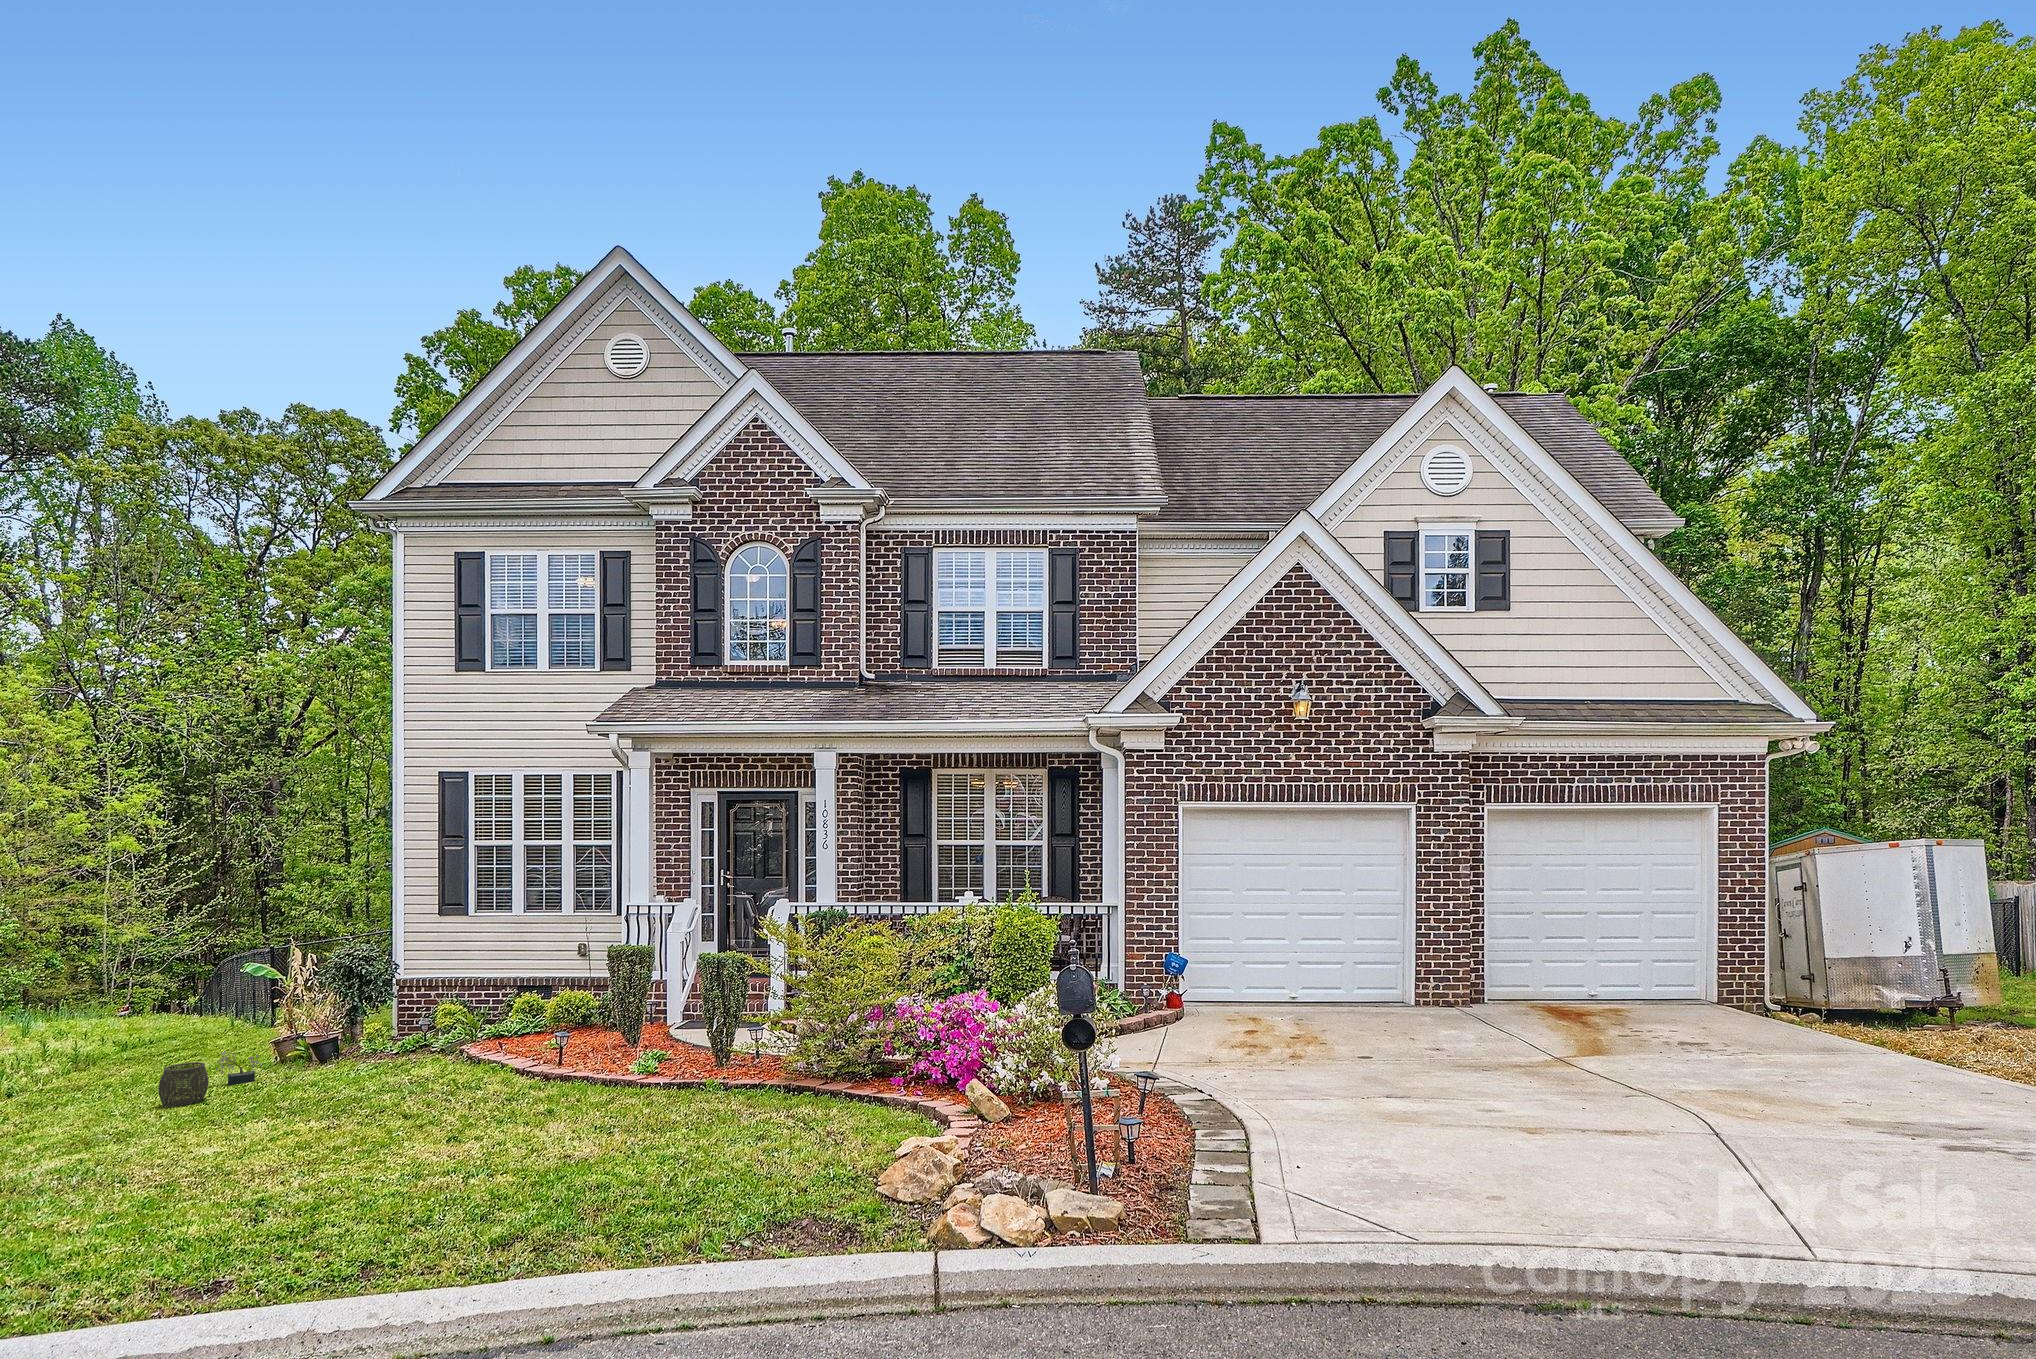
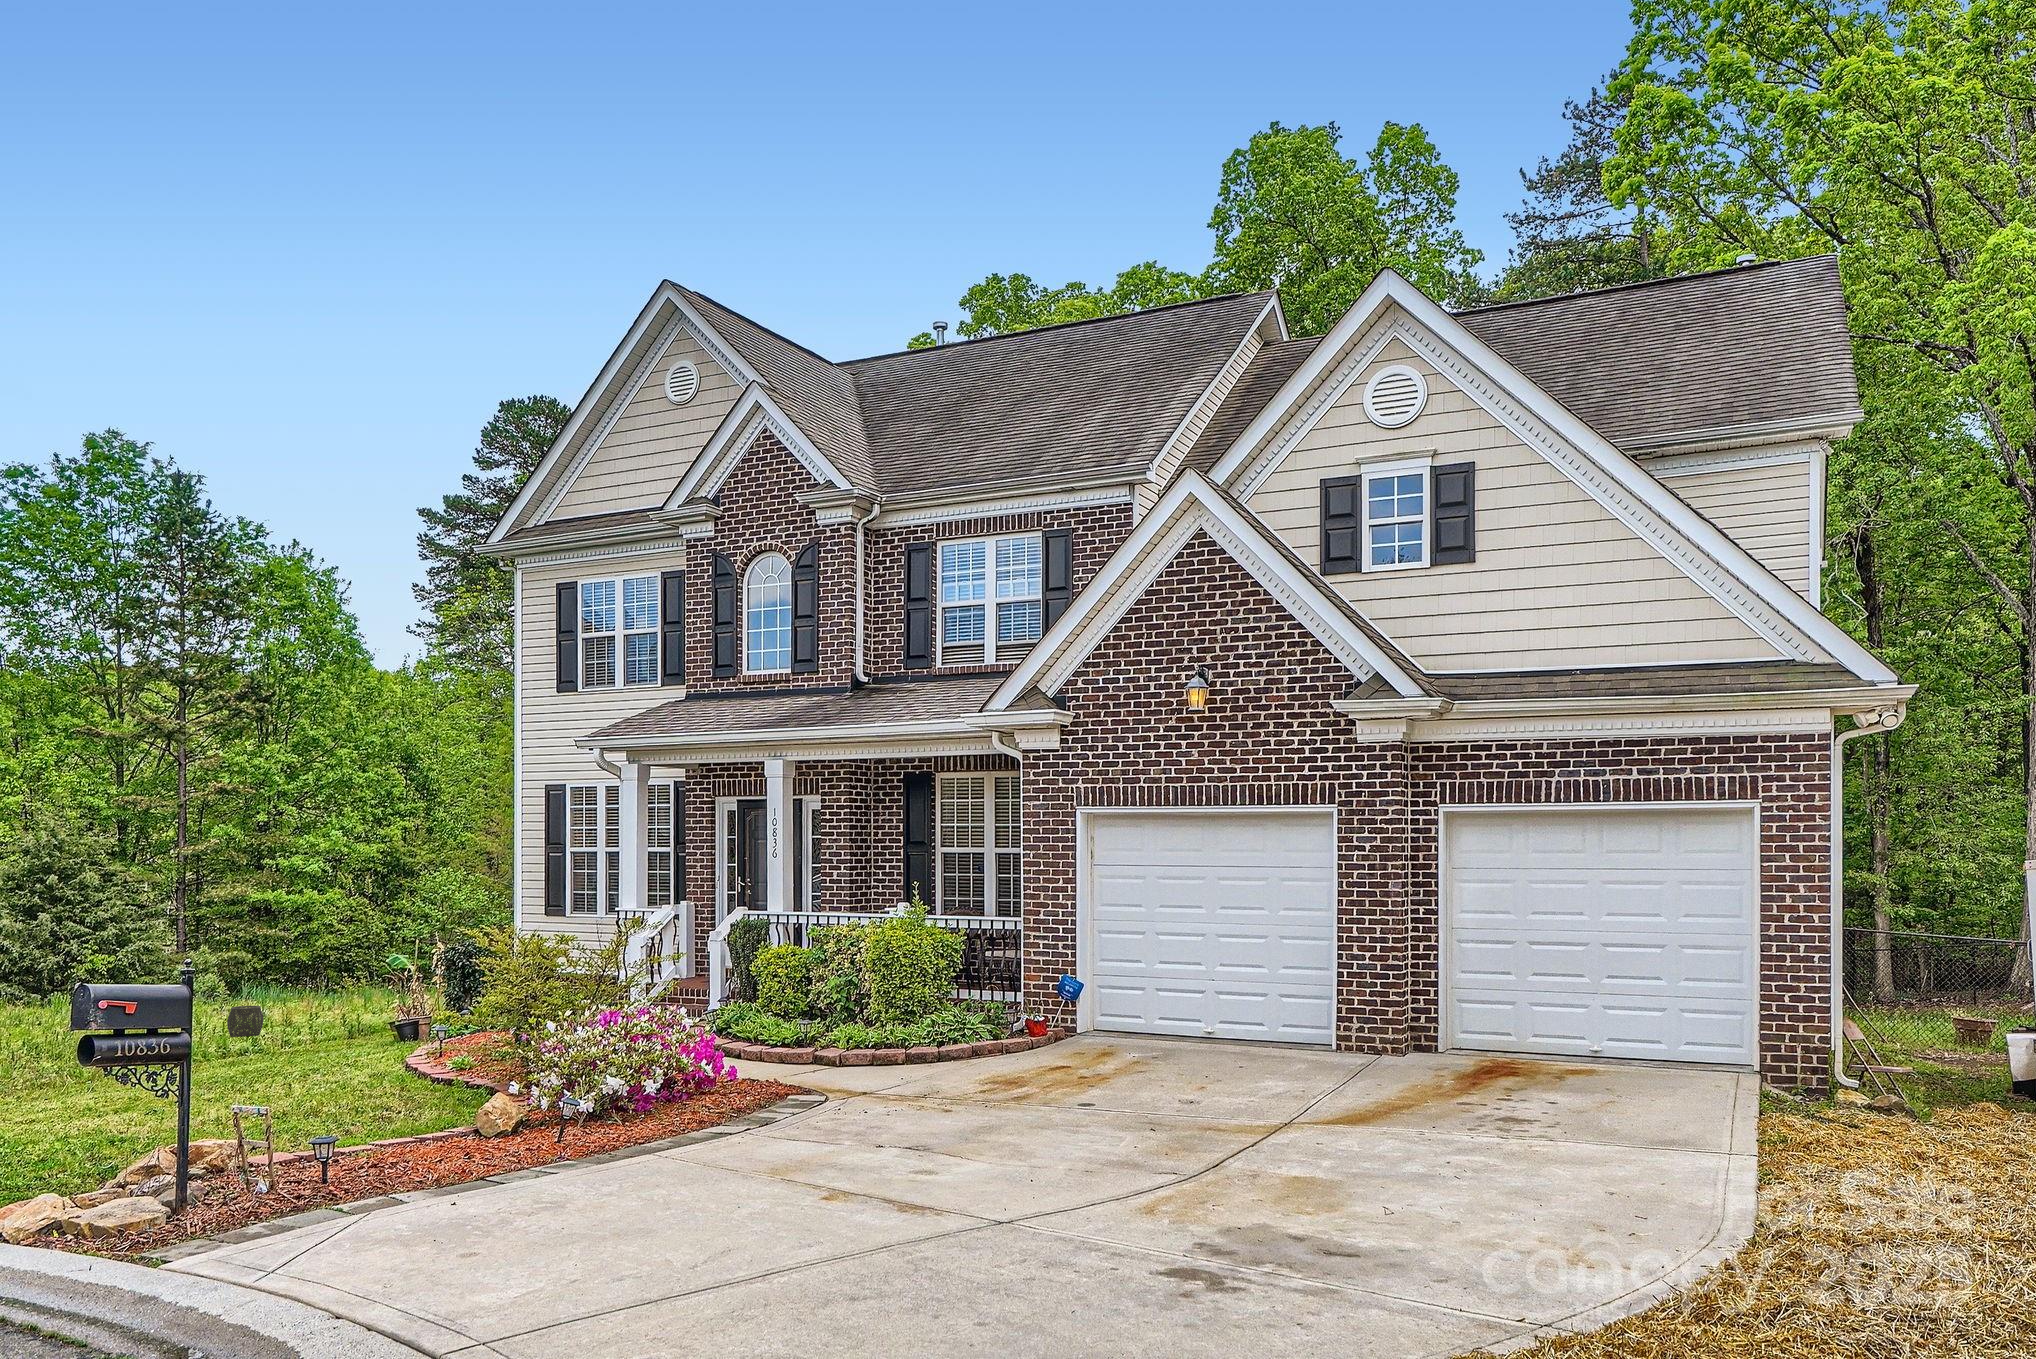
decorative plant: present [216,1051,263,1086] -> none [292,1004,325,1032]

